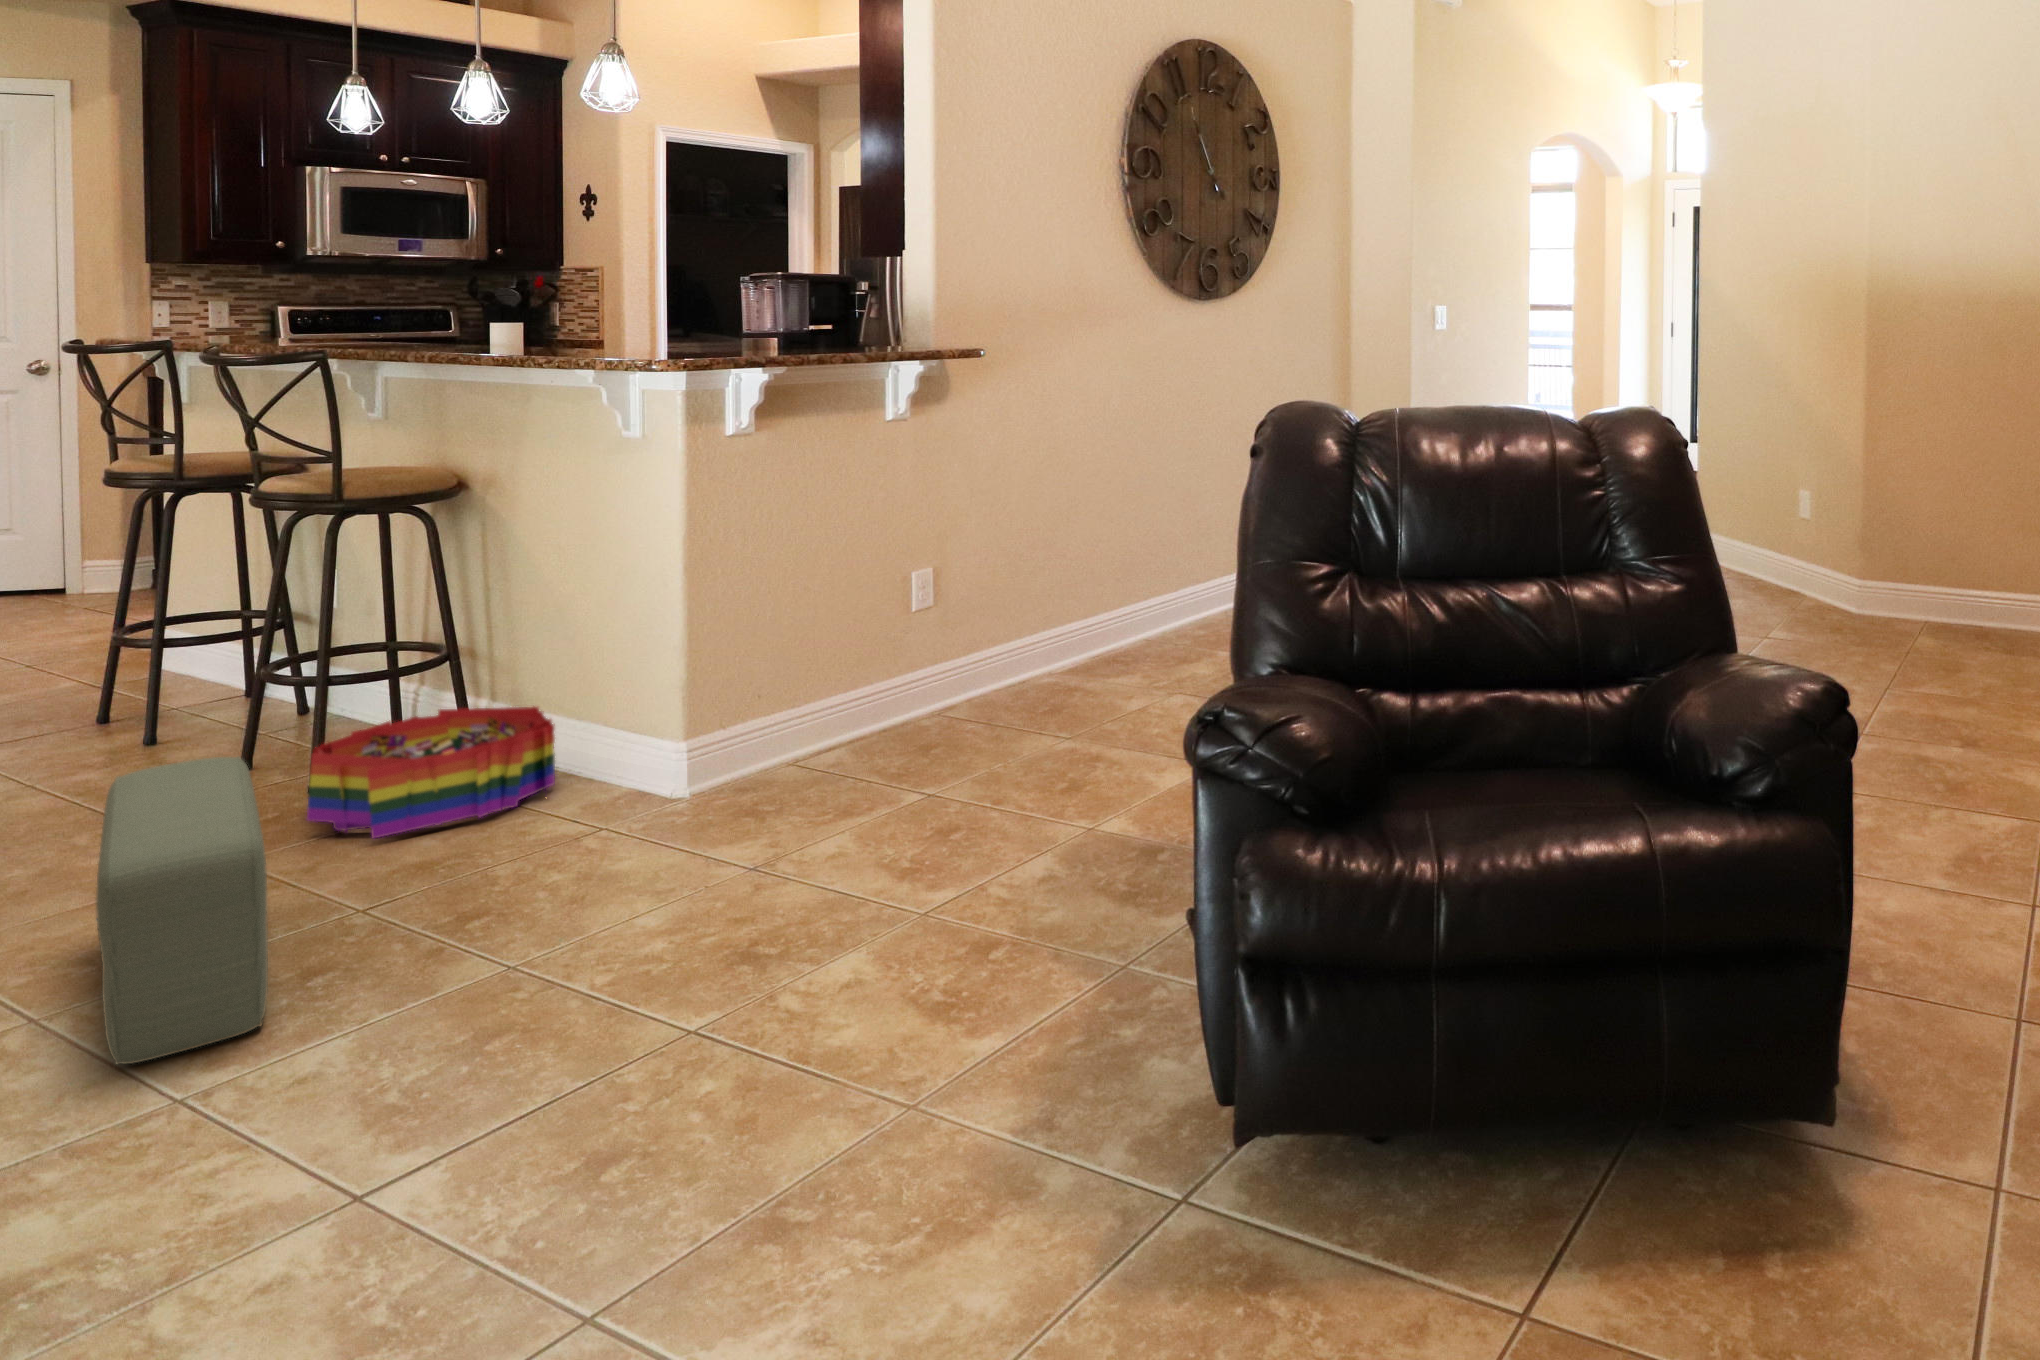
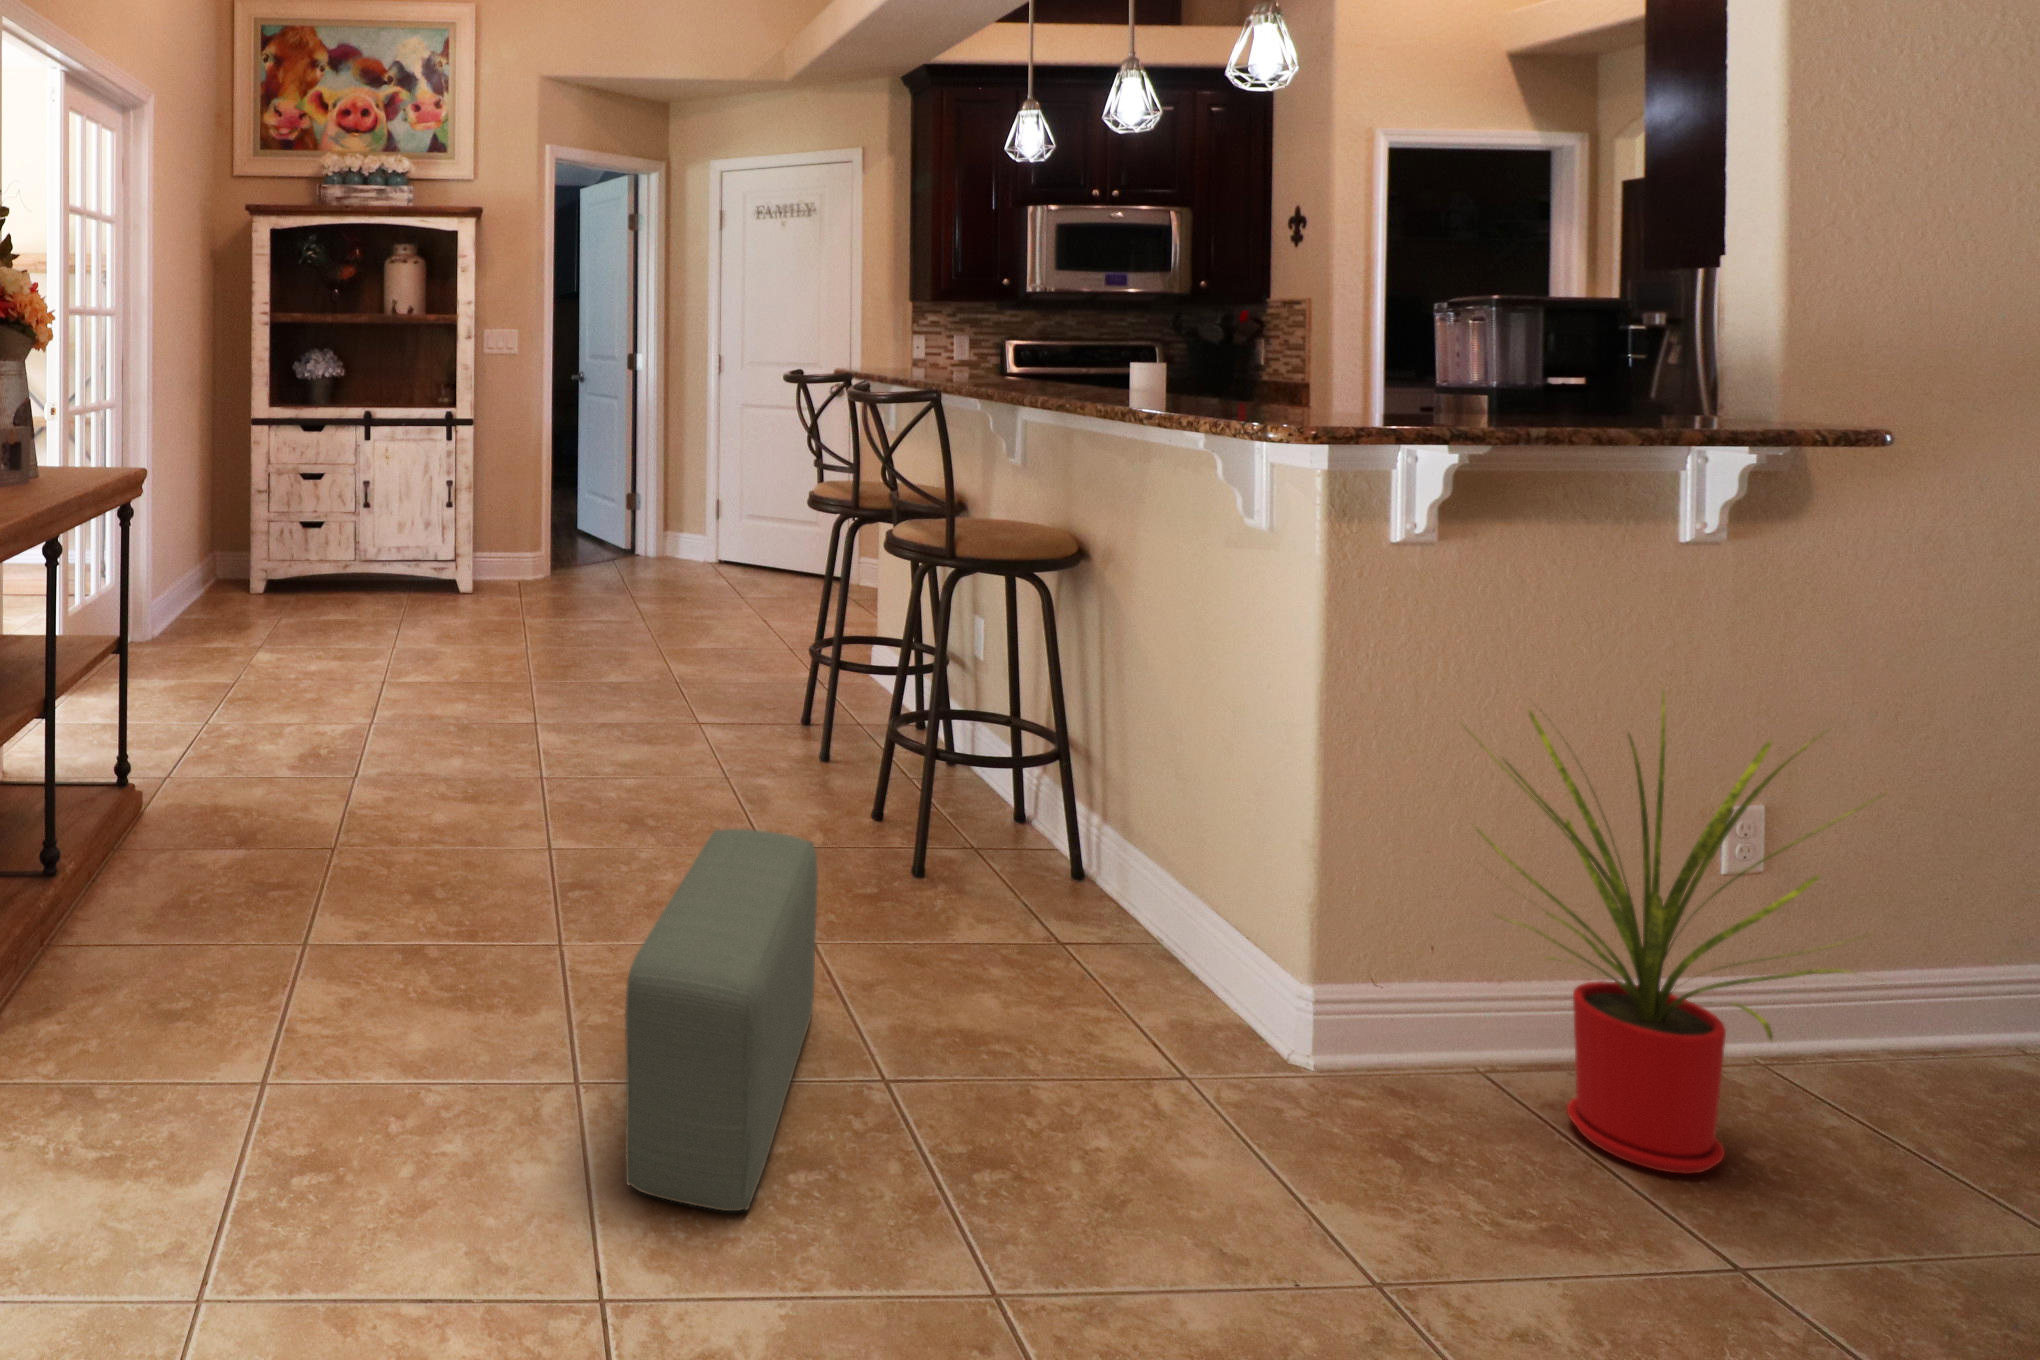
house plant: none [774,502,989,772] -> present [1467,692,1881,1174]
storage bin: present [307,706,555,838] -> none [897,815,1149,985]

